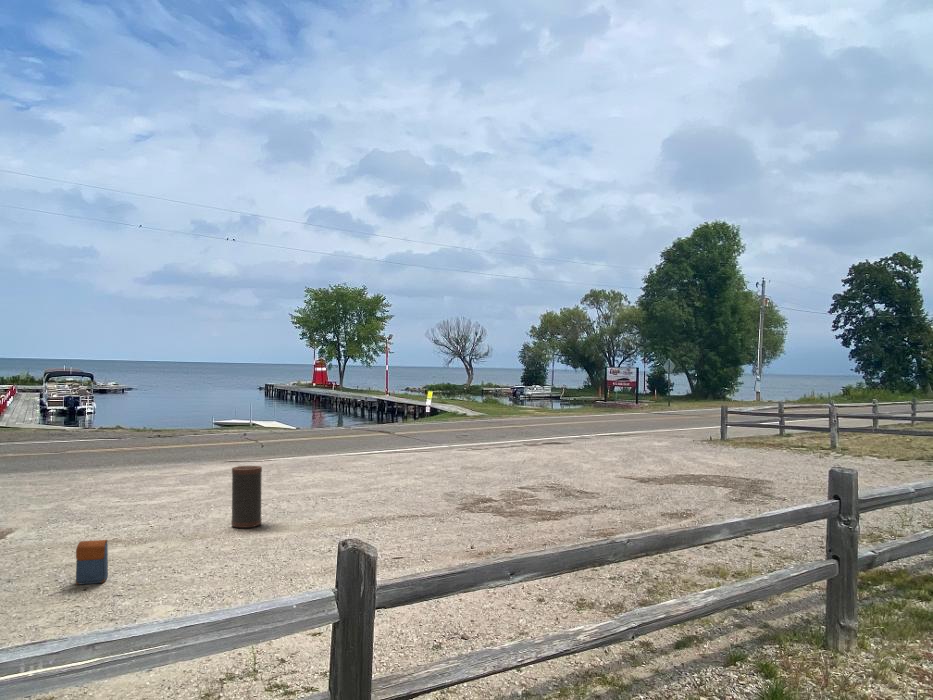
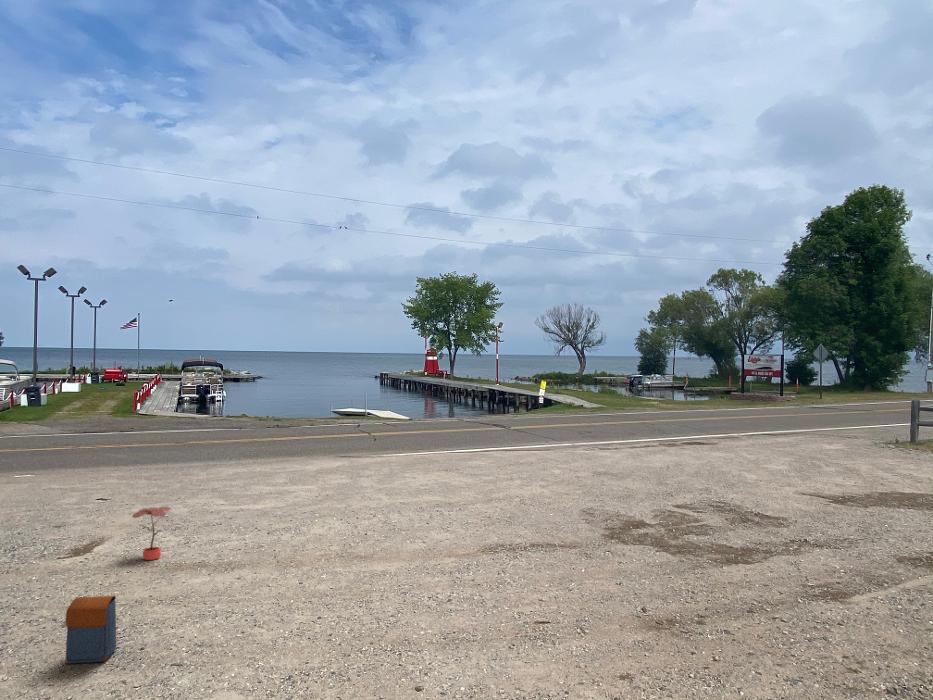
trash can: present [231,466,262,528] -> none [311,477,350,560]
potted plant: none [87,492,116,533] -> present [133,507,170,560]

